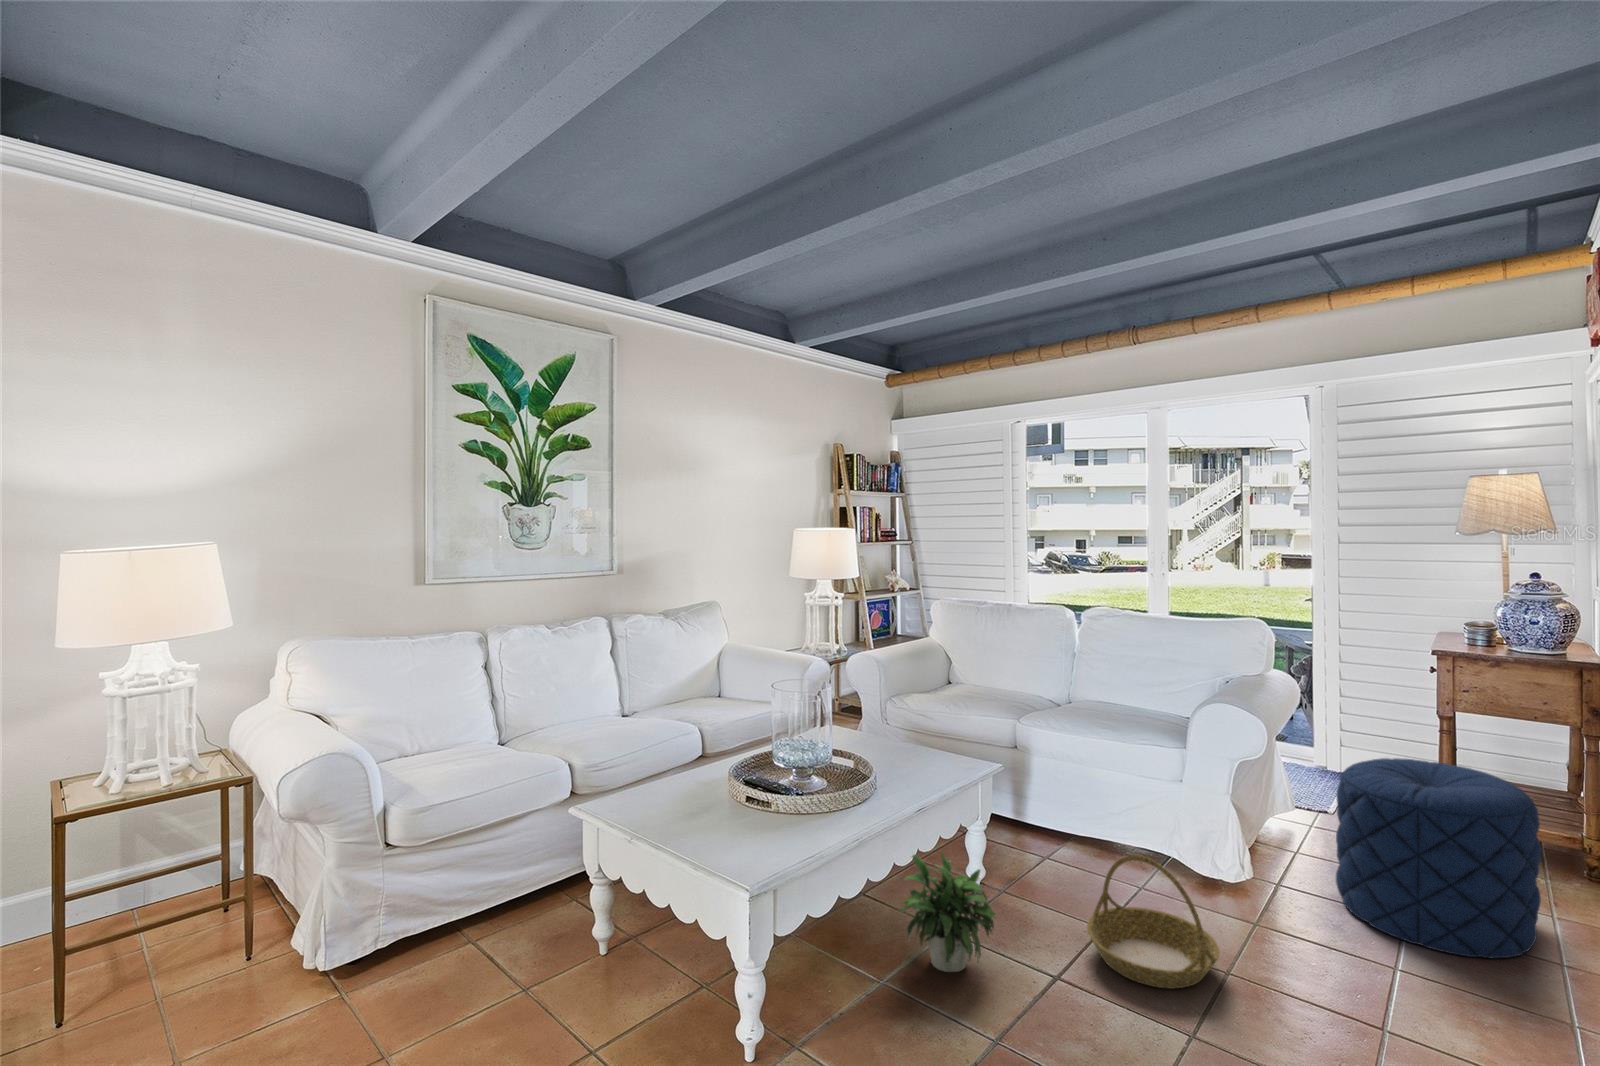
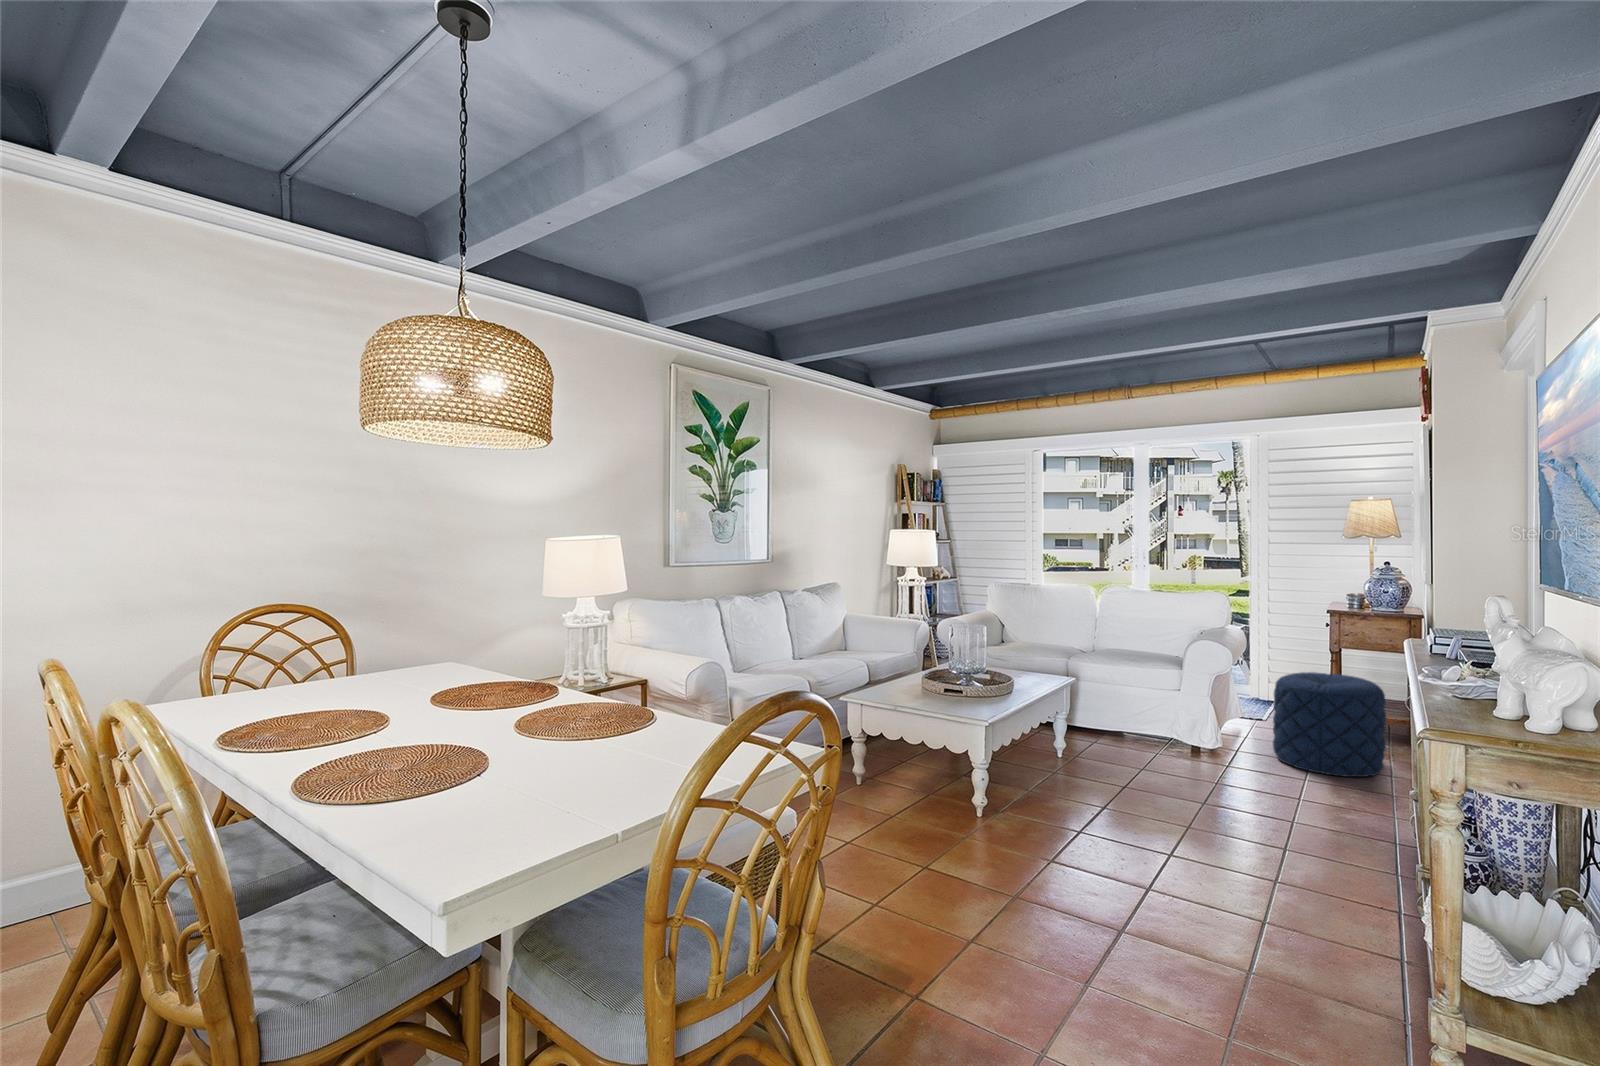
potted plant: present [900,853,996,972] -> none [1032,724,1094,790]
basket: present [1087,855,1219,989] -> none [1138,723,1216,792]

